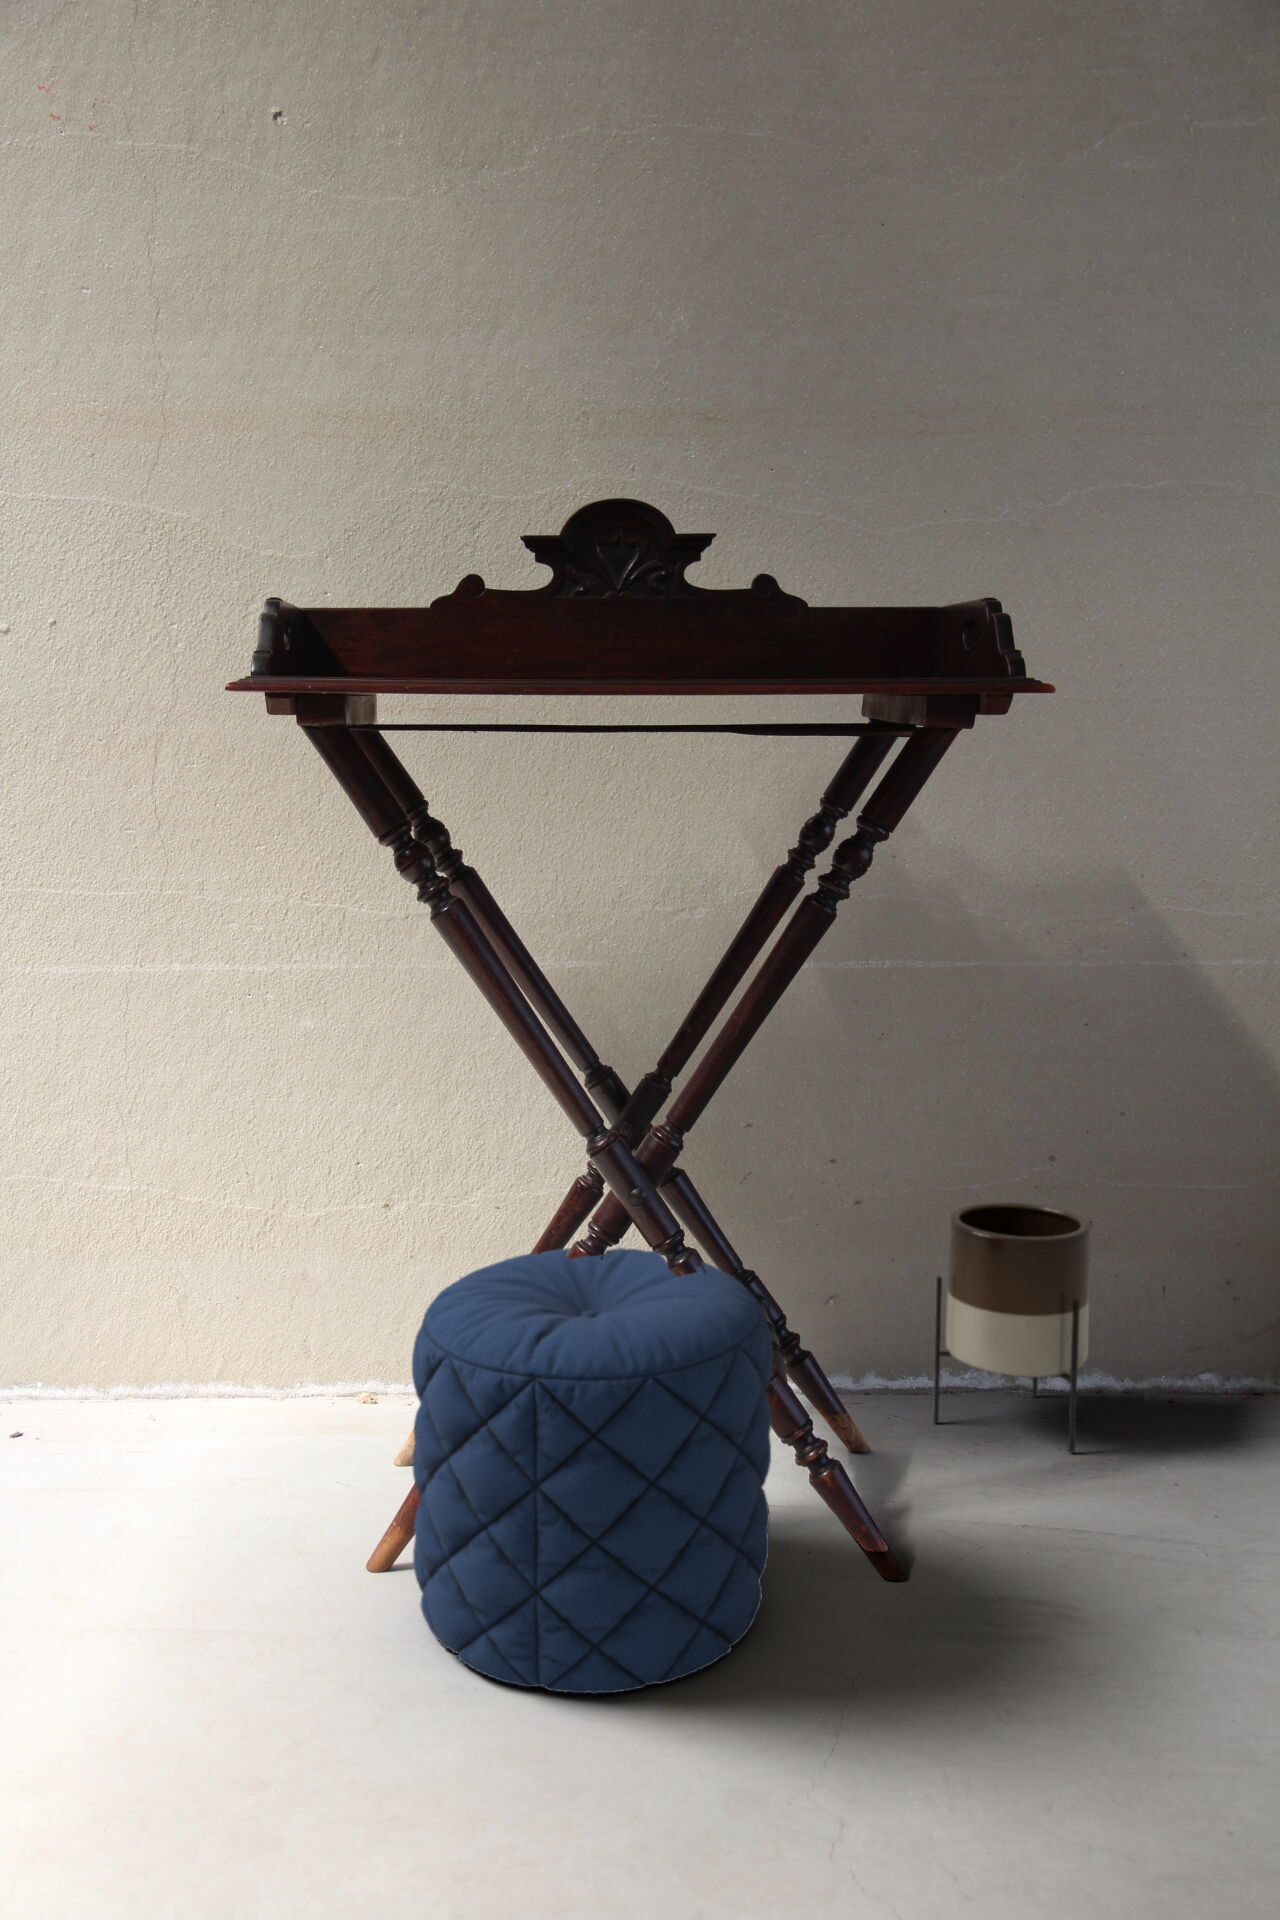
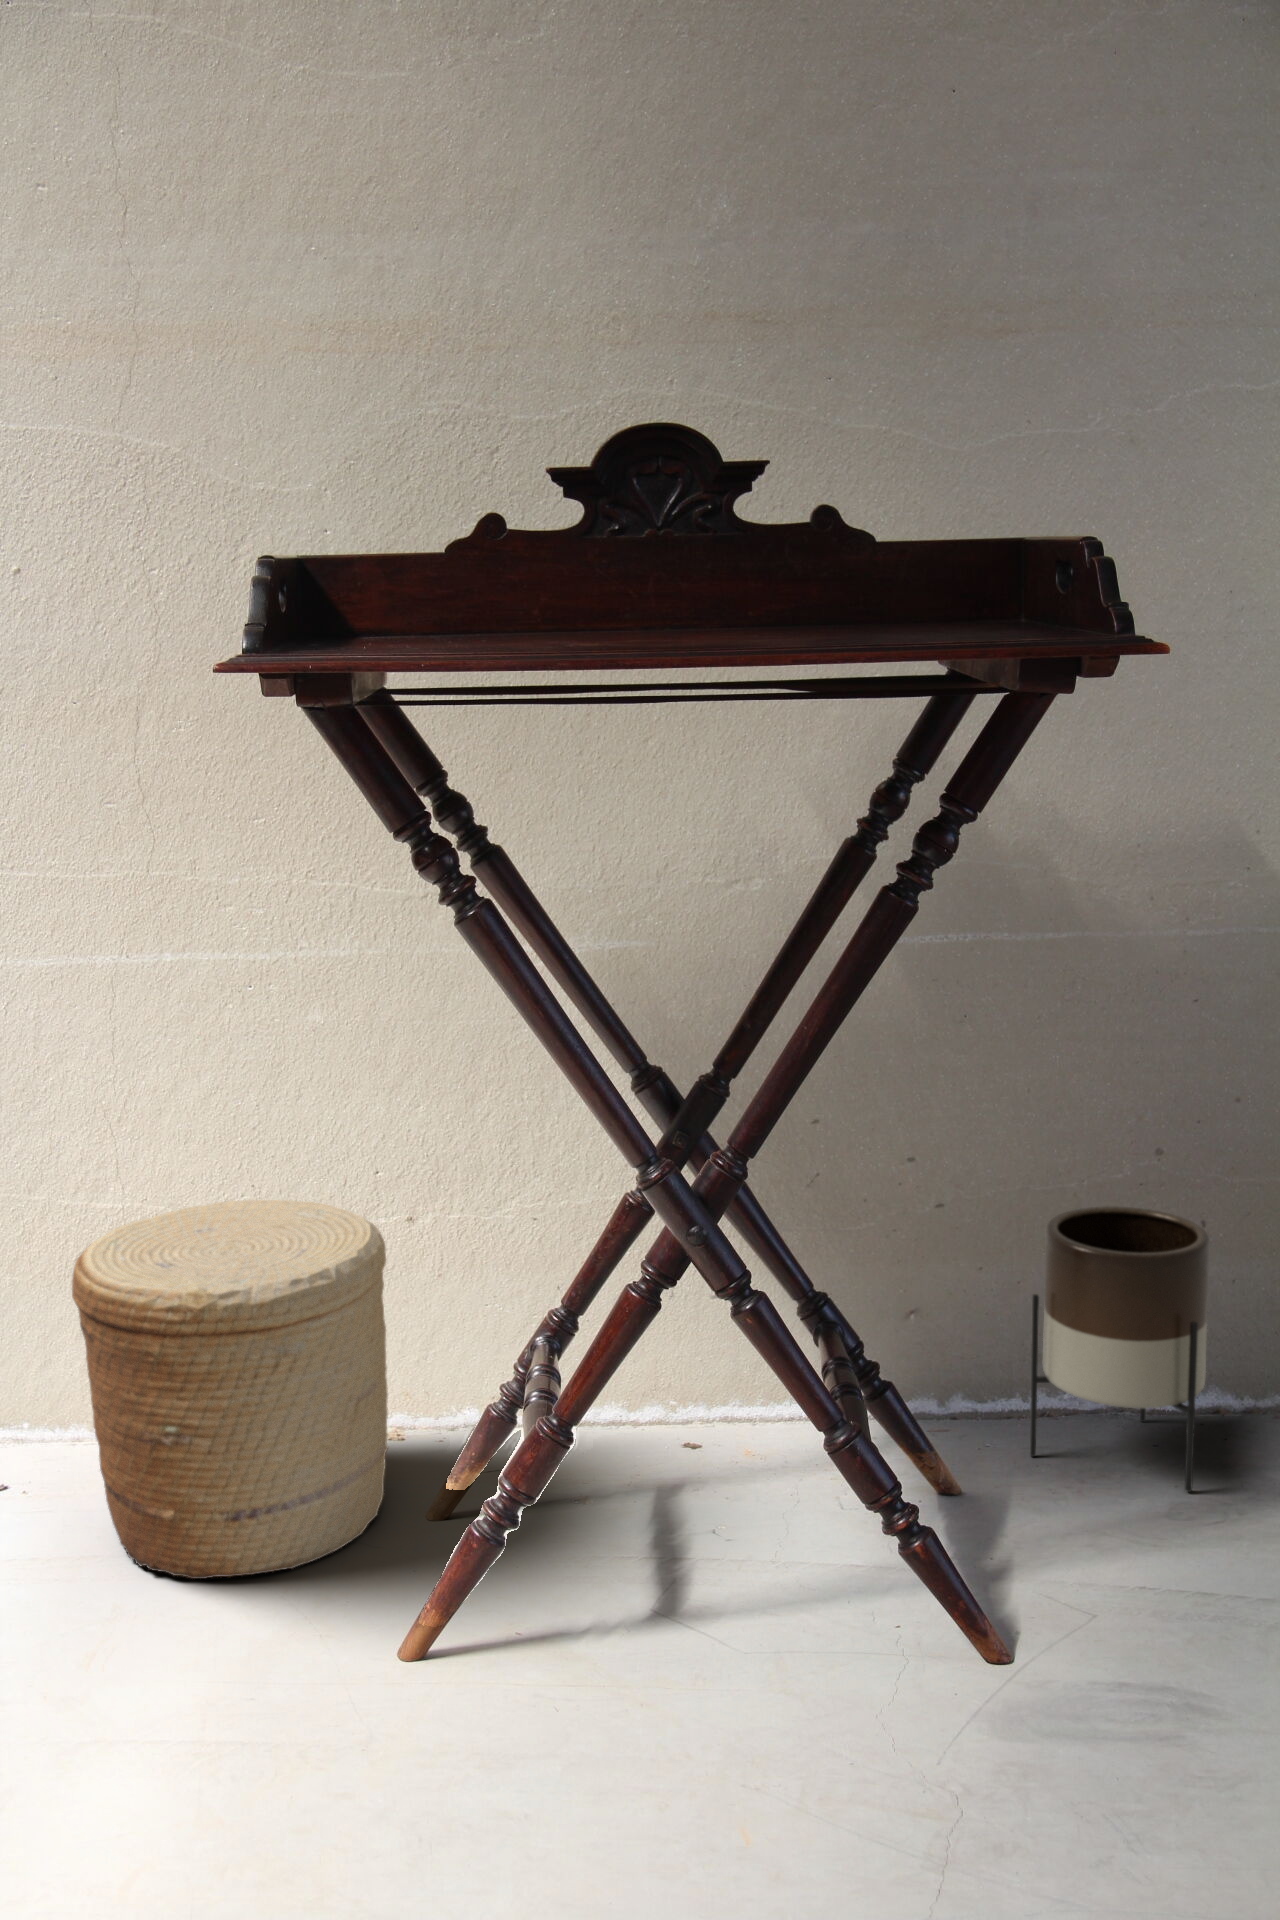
woven basket: none [83,1182,364,1512] -> present [72,1200,388,1579]
pouf: present [412,1248,773,1694] -> none [445,1286,856,1805]

